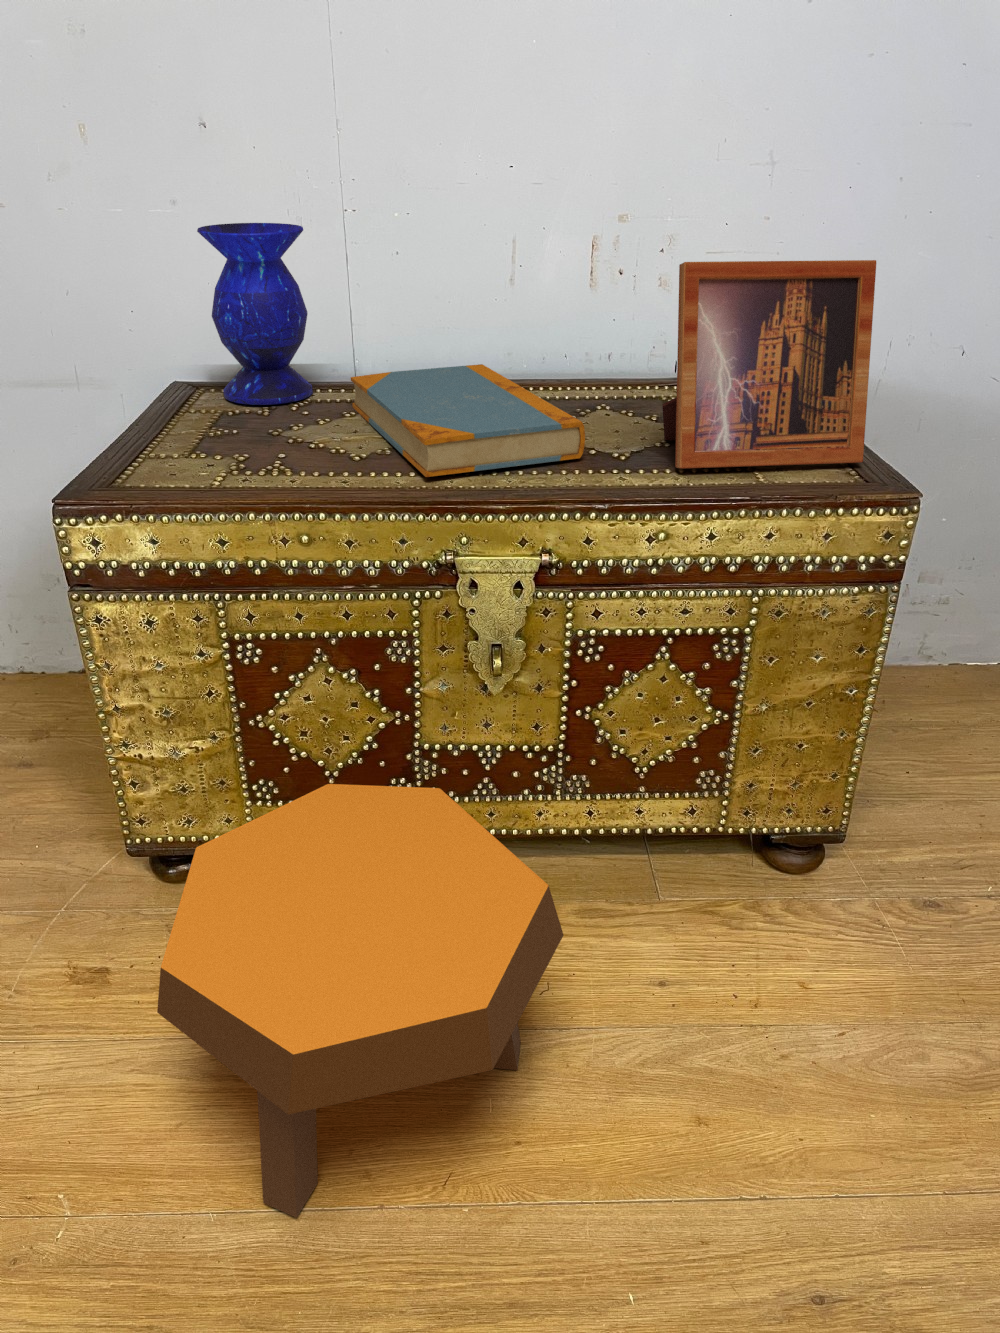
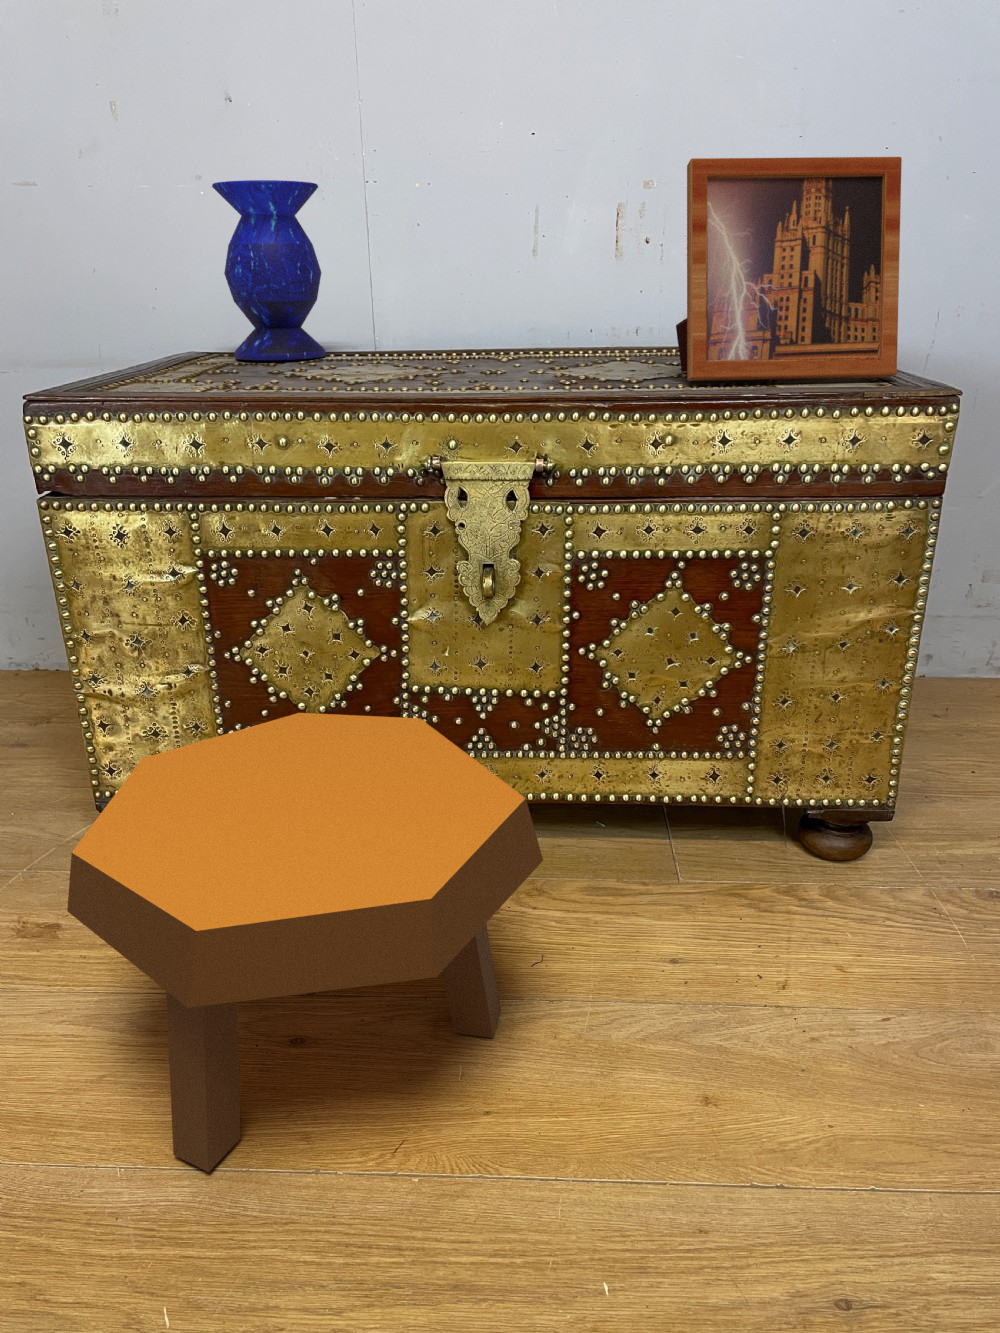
book: present [351,364,585,477] -> none [360,324,591,385]

